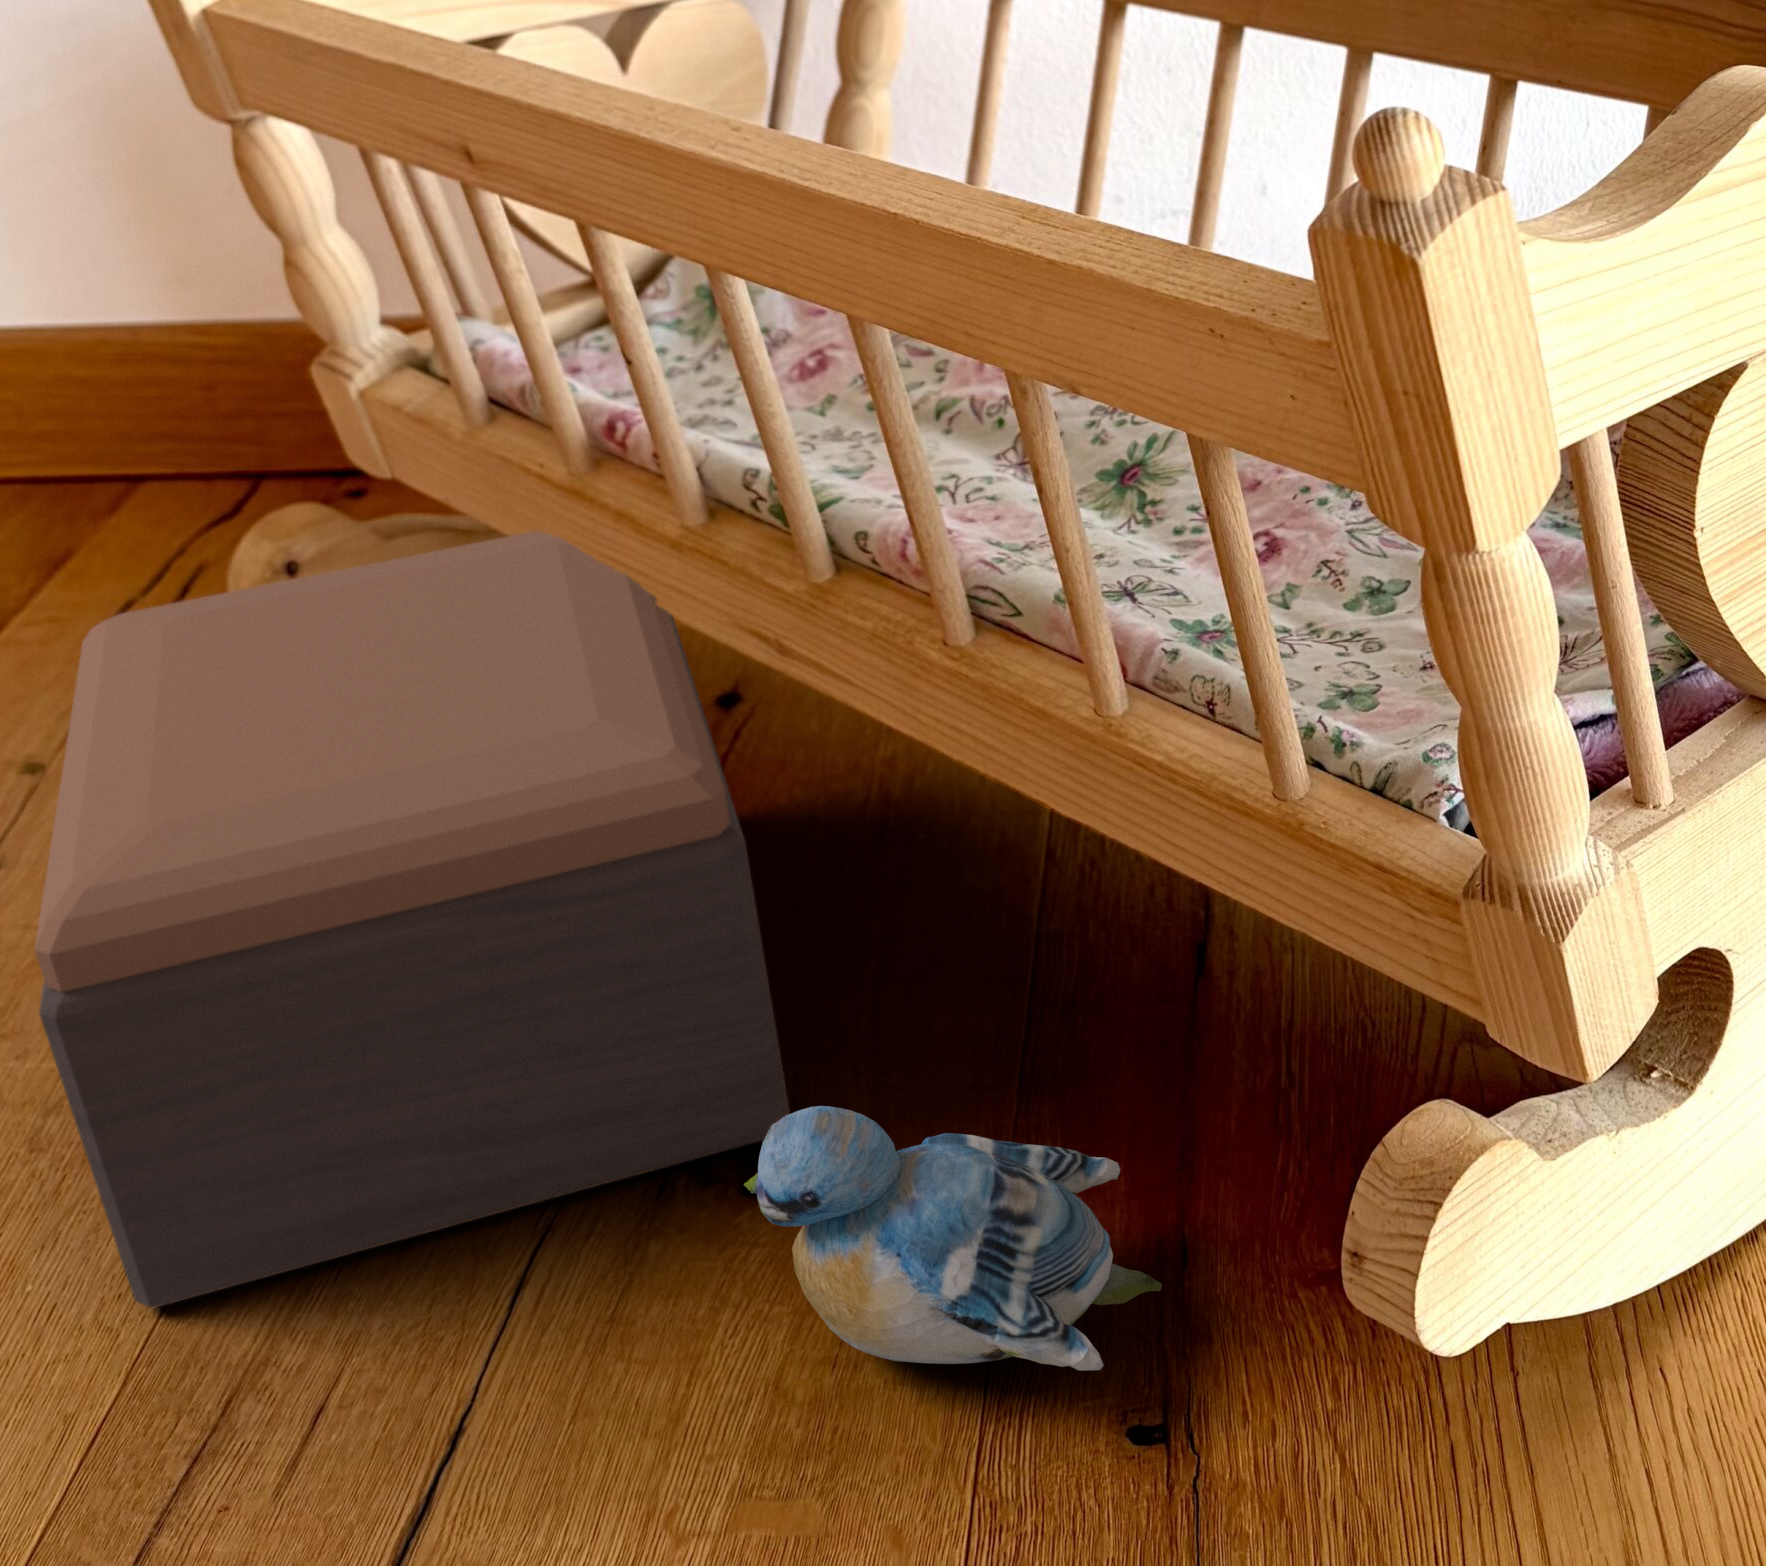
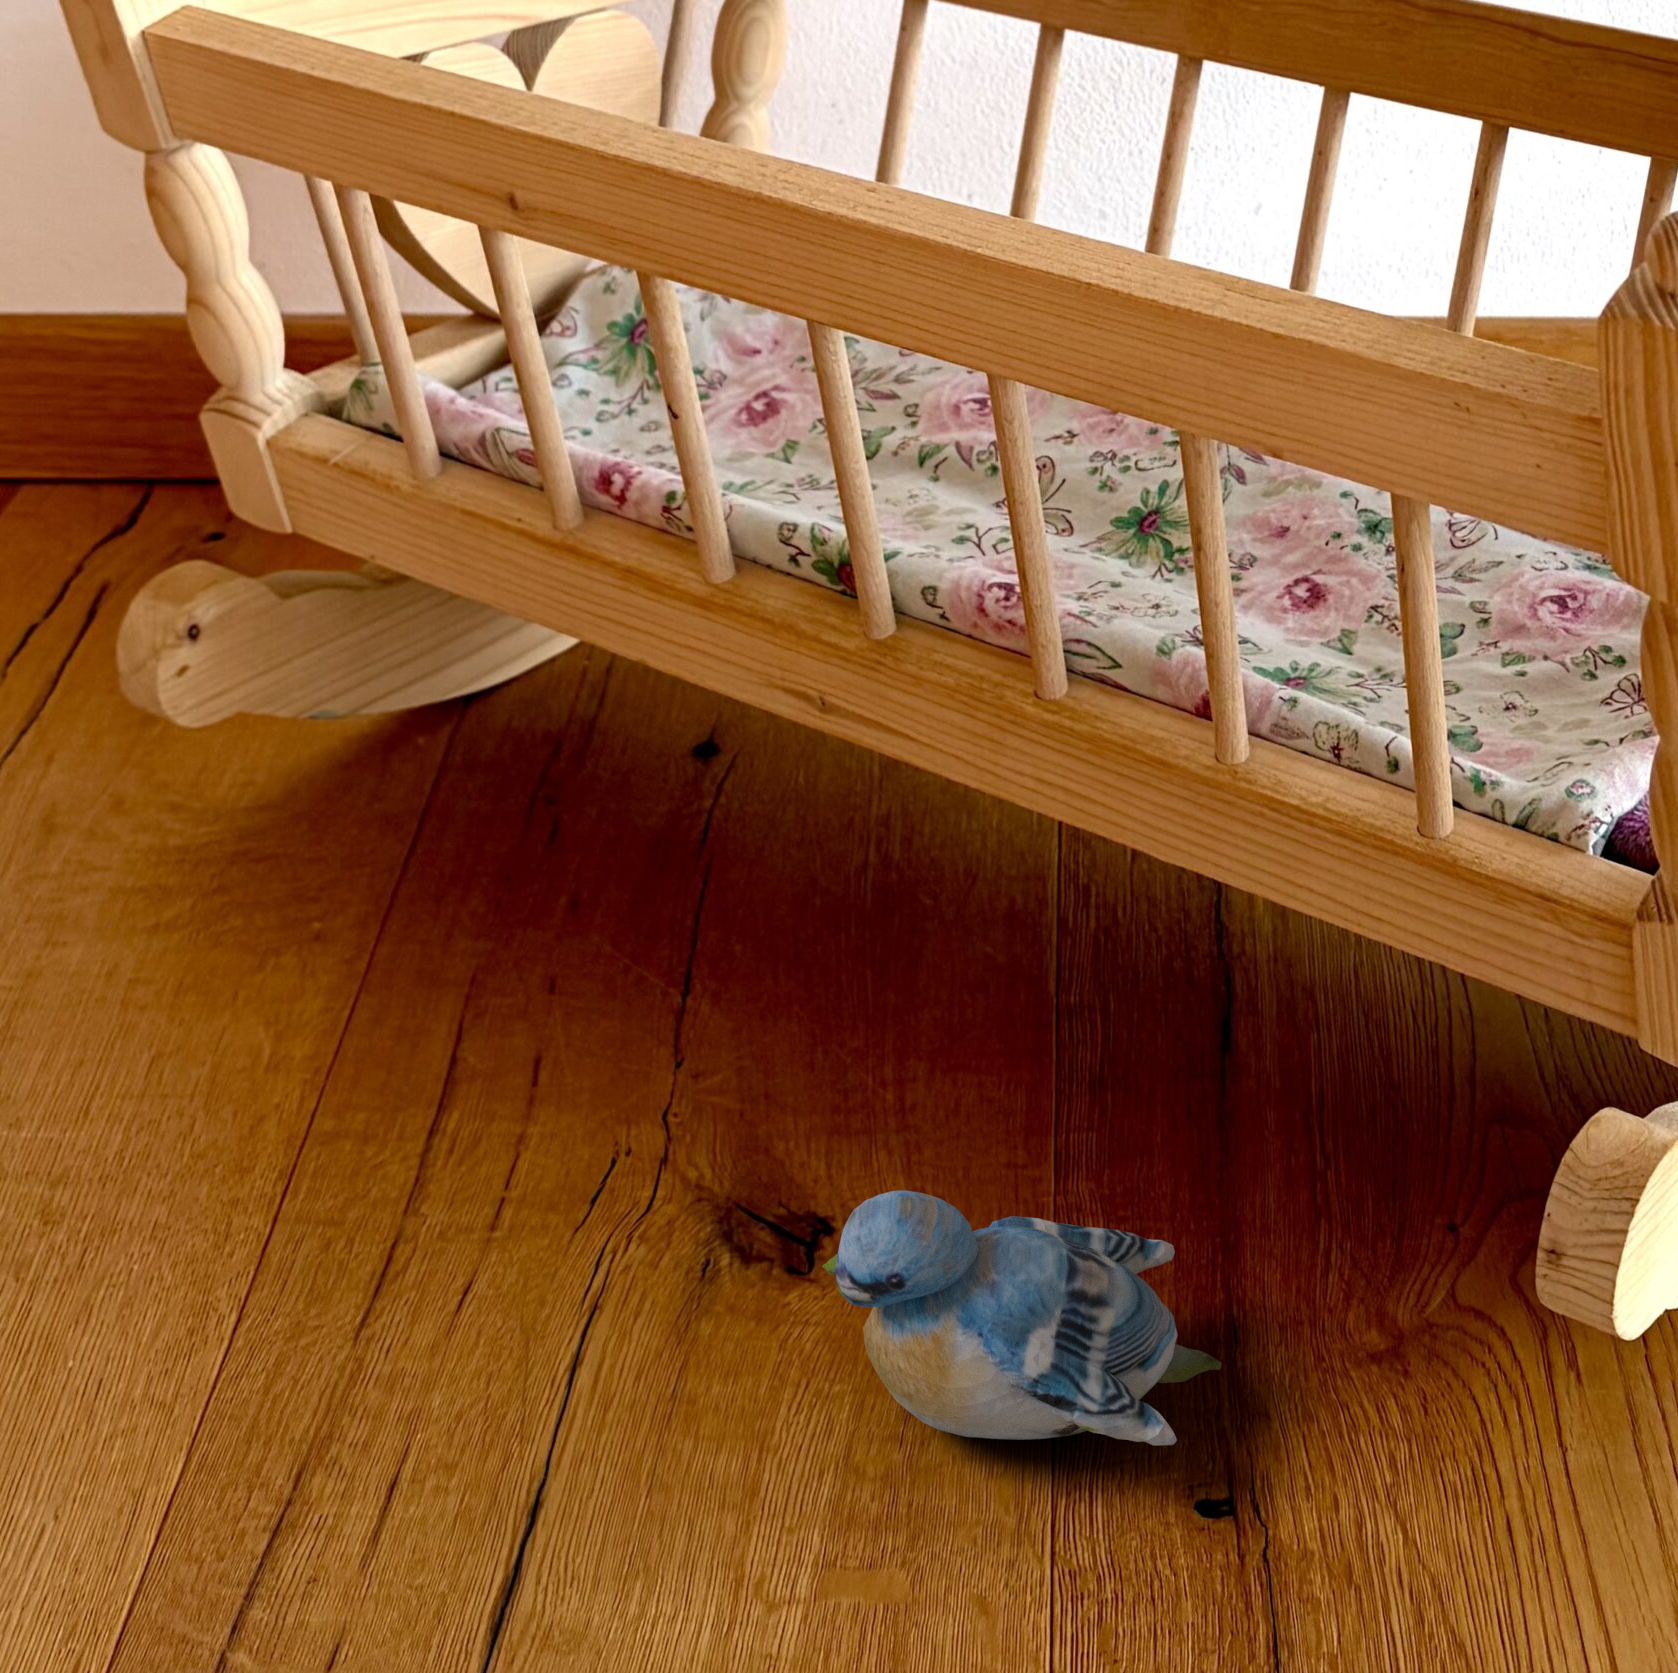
footstool: present [35,531,790,1308] -> none [84,579,828,1386]

